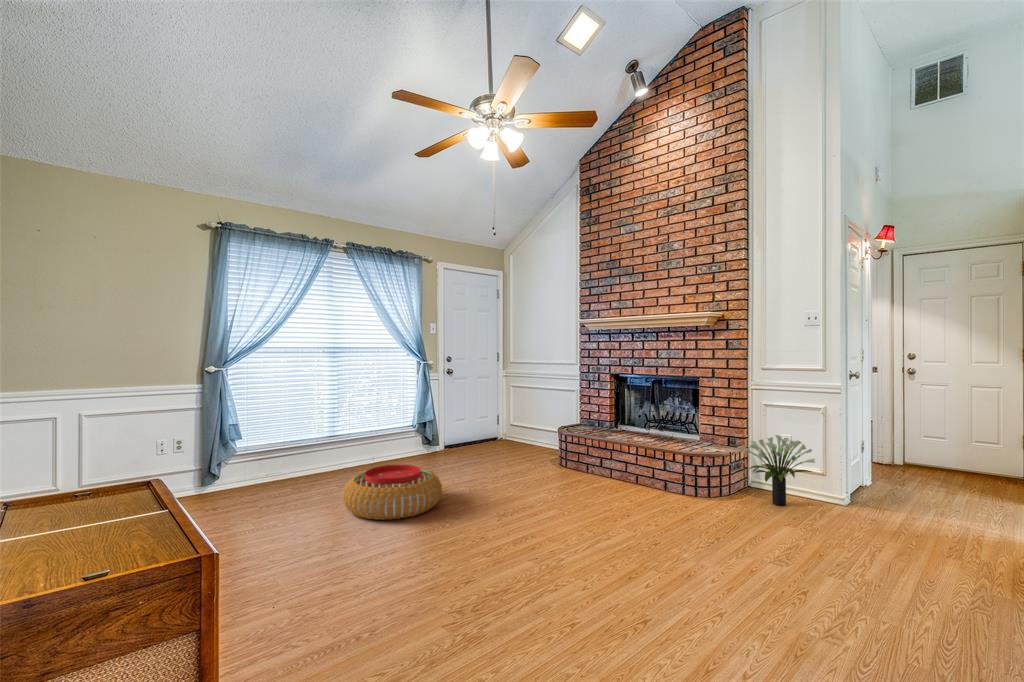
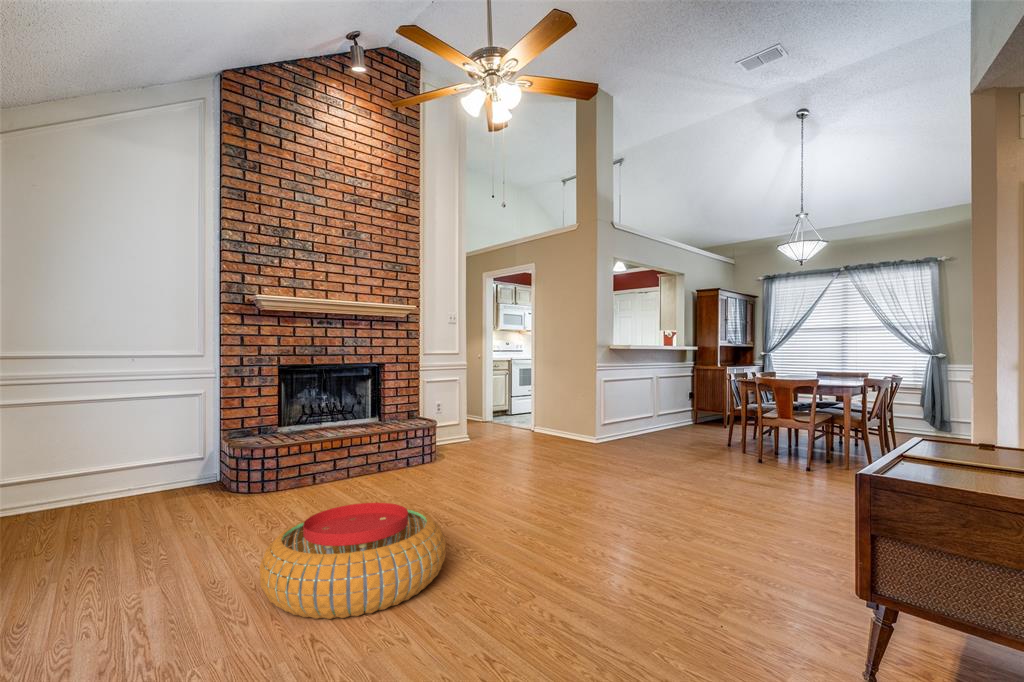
potted plant: present [743,435,815,506] -> none [435,401,482,453]

